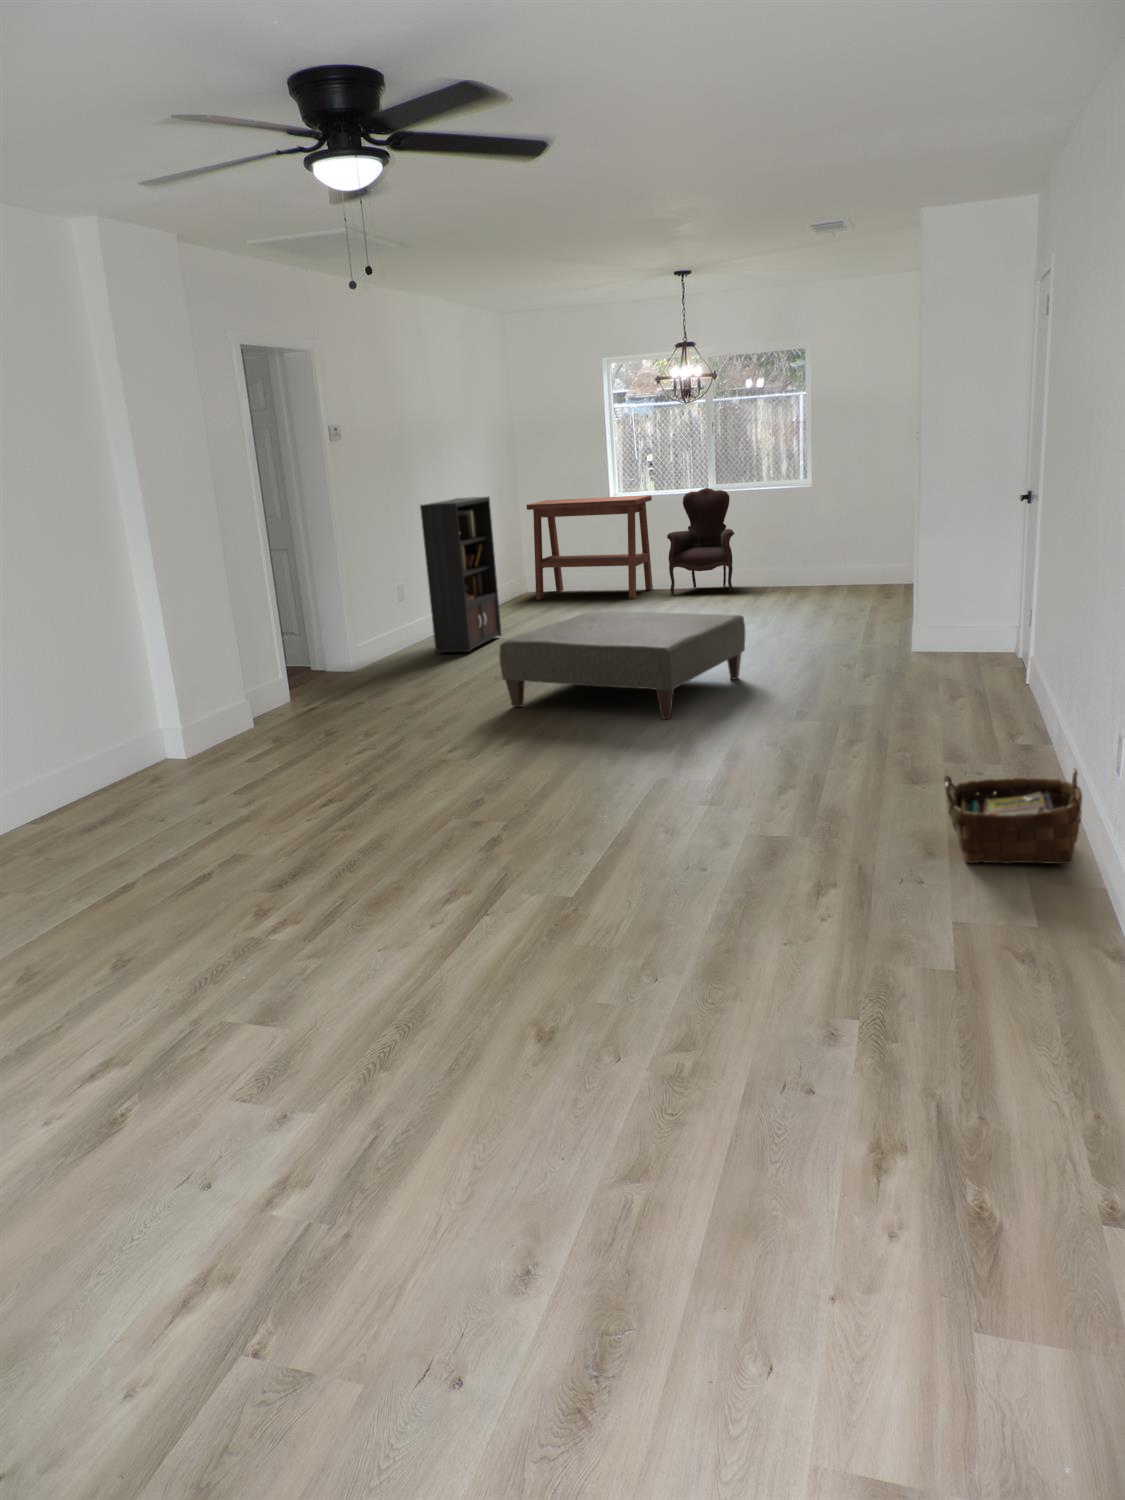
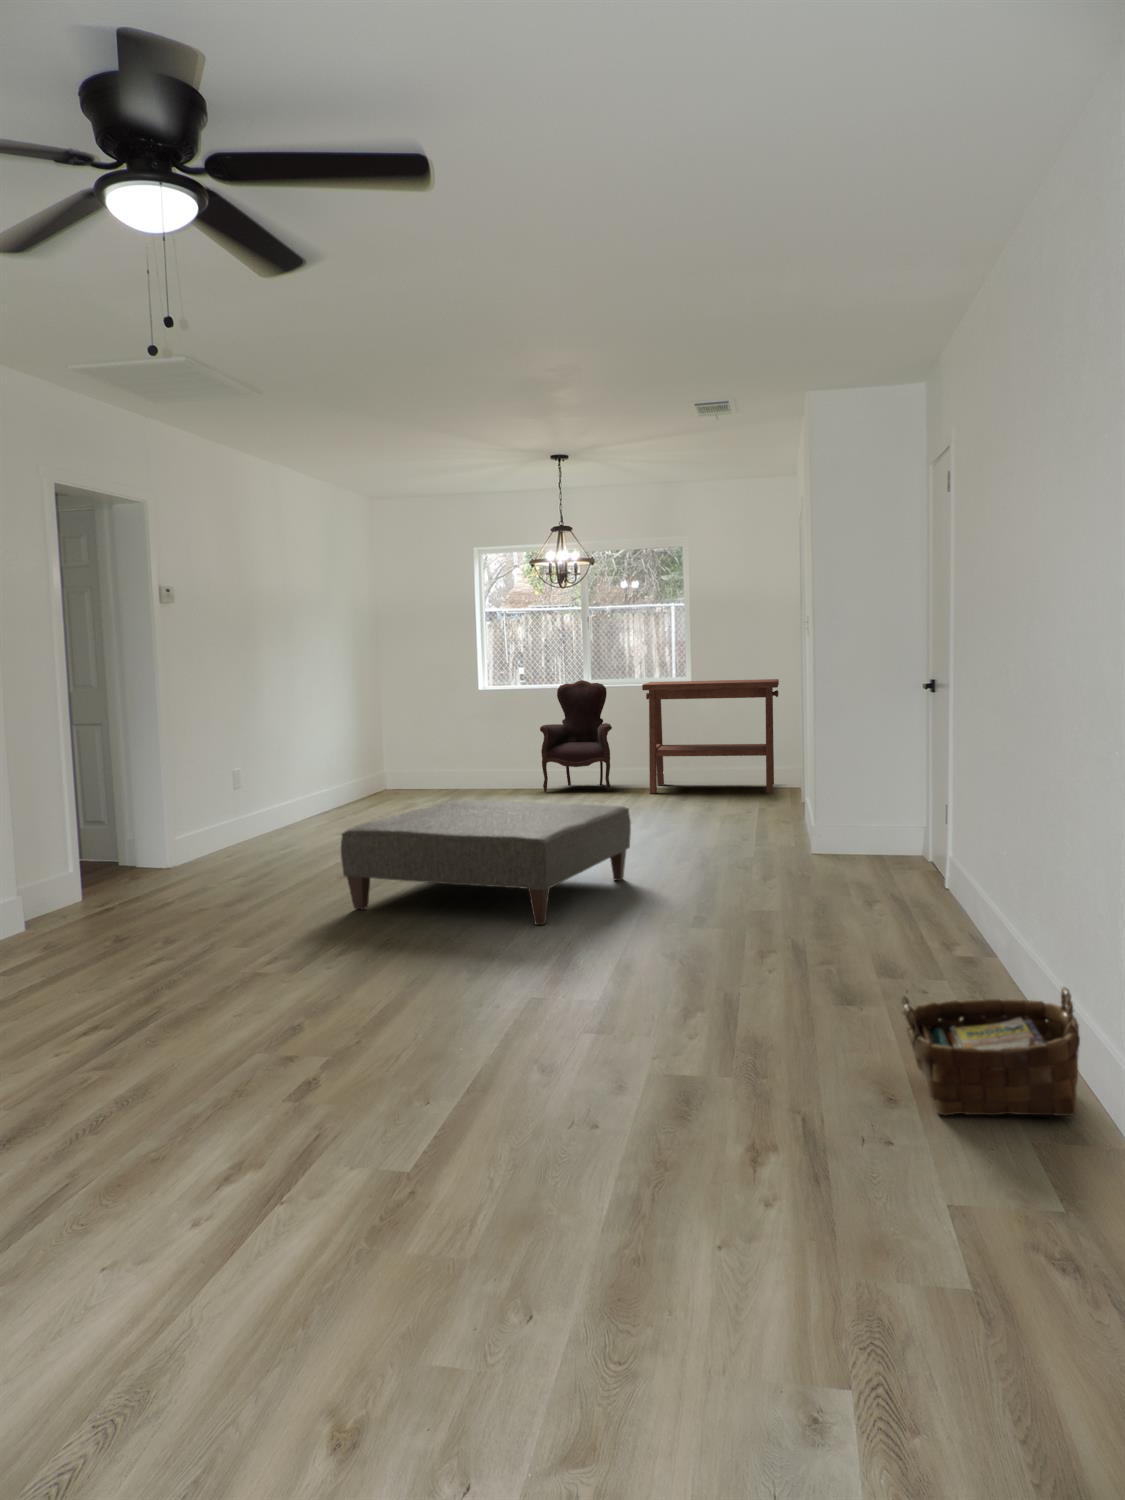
side table: present [526,495,653,600] -> present [642,679,779,793]
bookcase: present [420,496,501,652] -> none [261,674,351,847]

